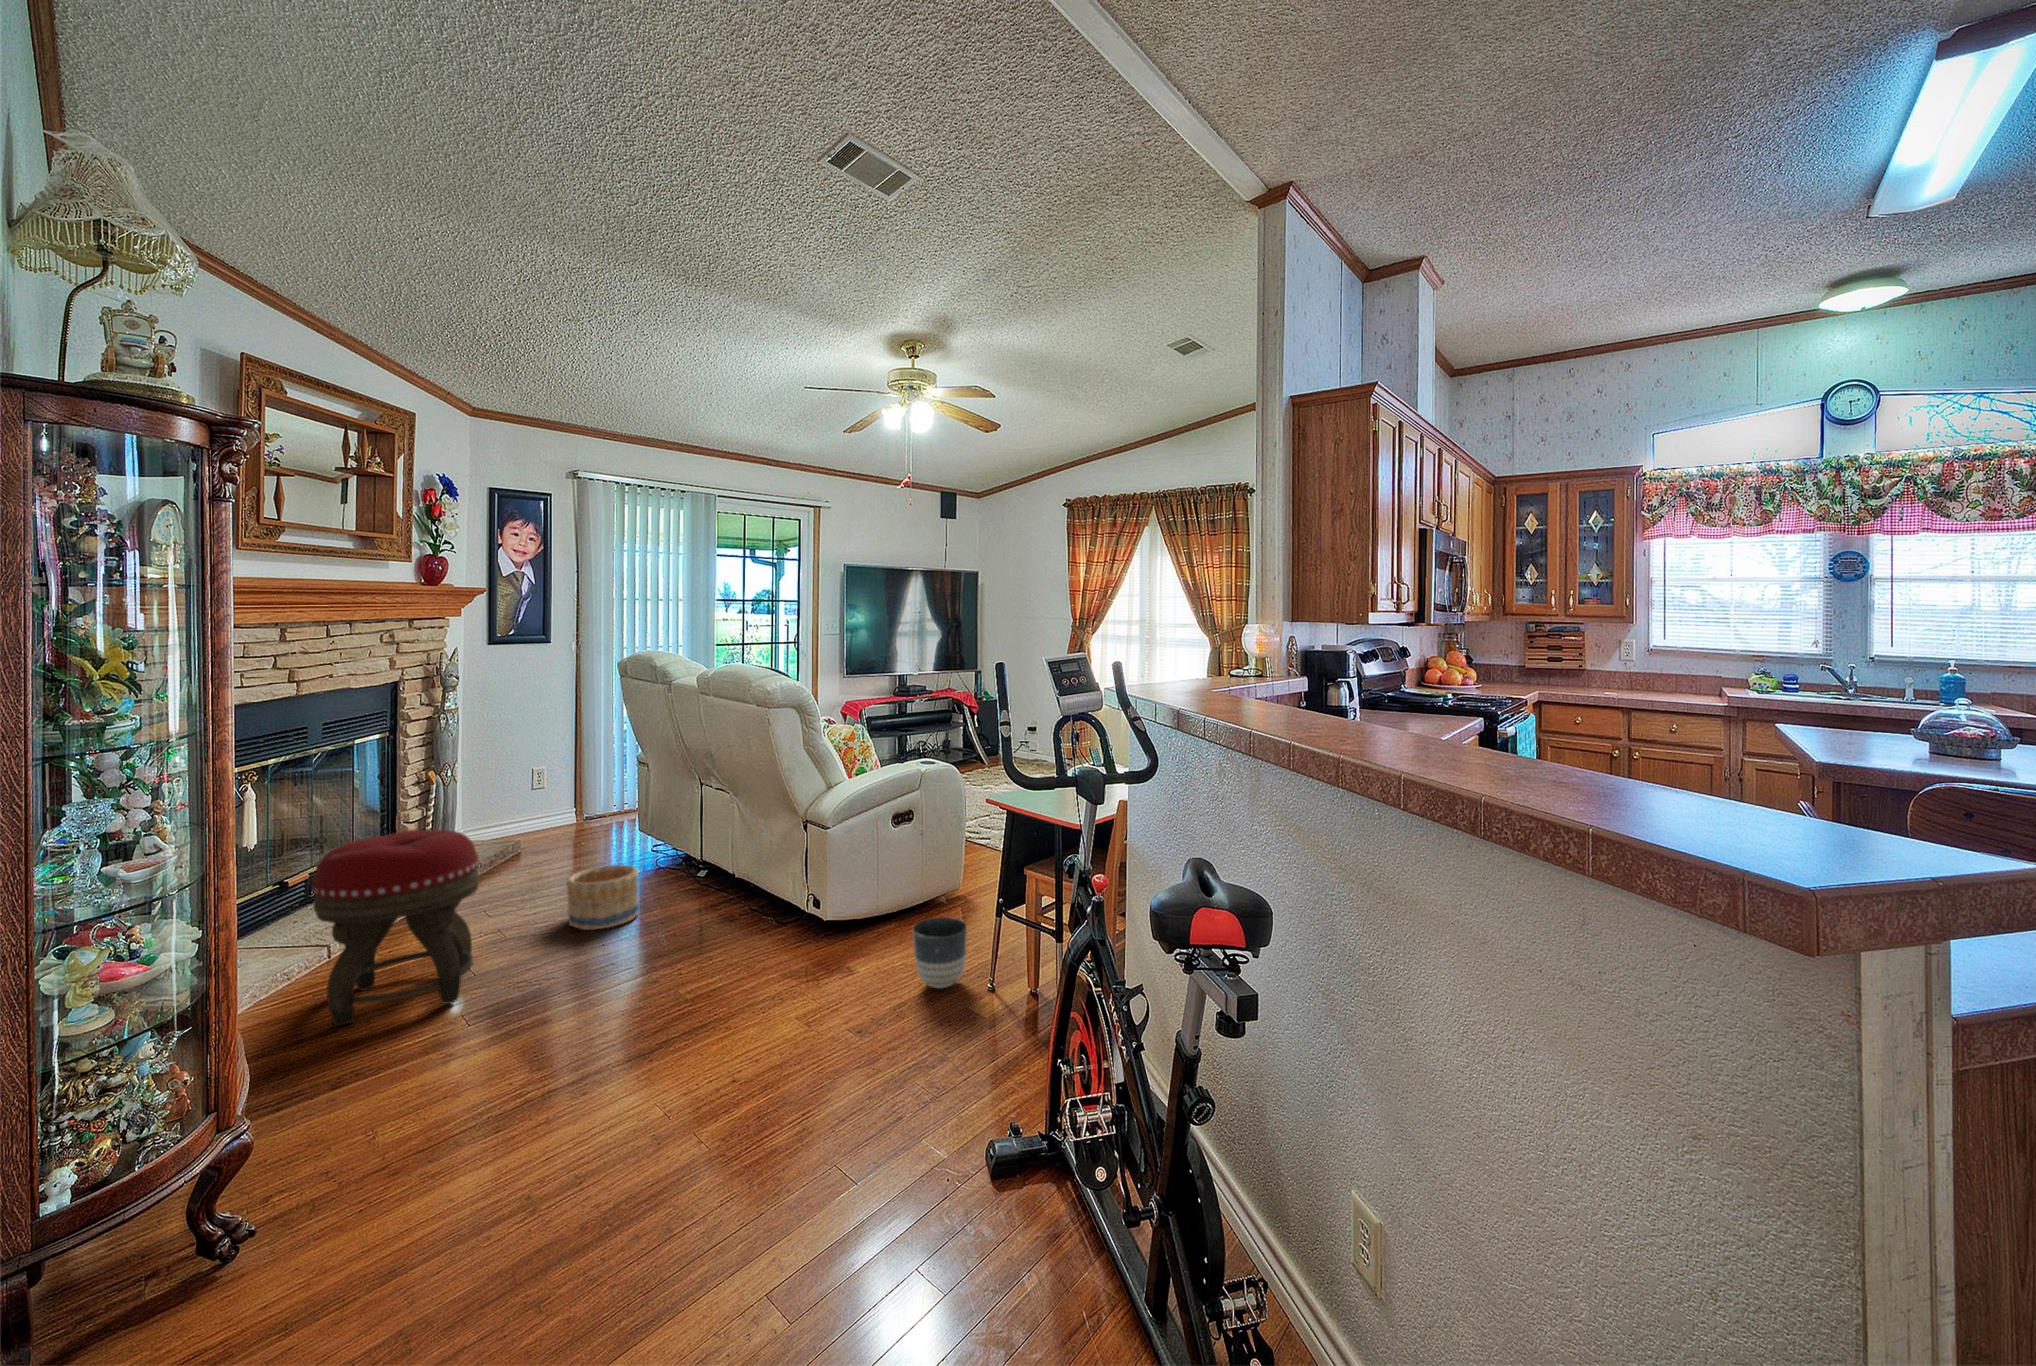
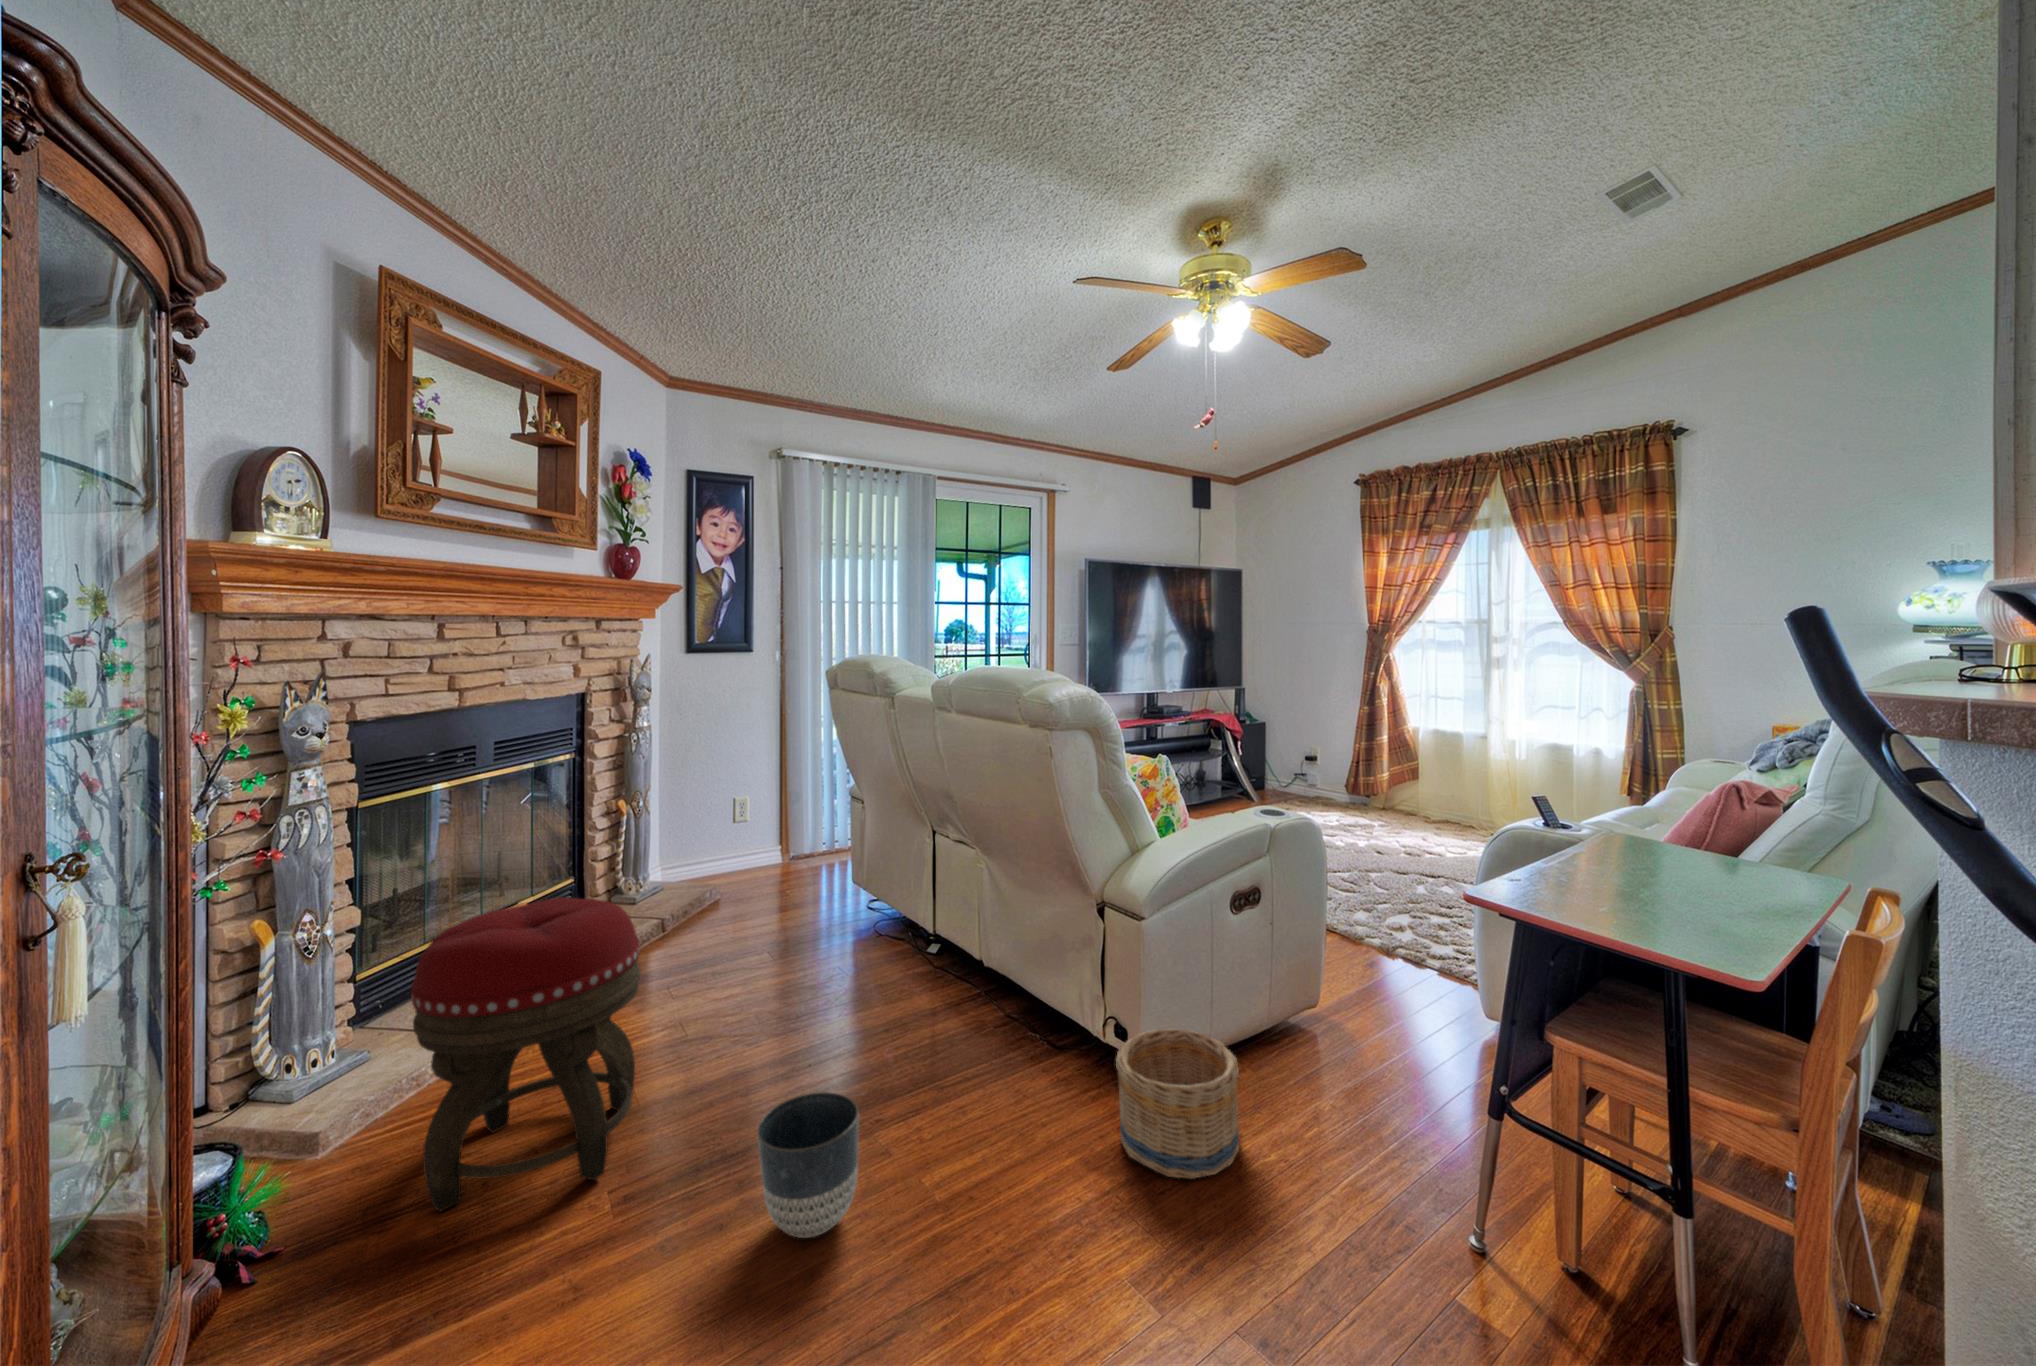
basket: present [566,865,639,930] -> present [1116,1029,1239,1179]
planter: present [913,917,967,989] -> present [757,1092,859,1238]

